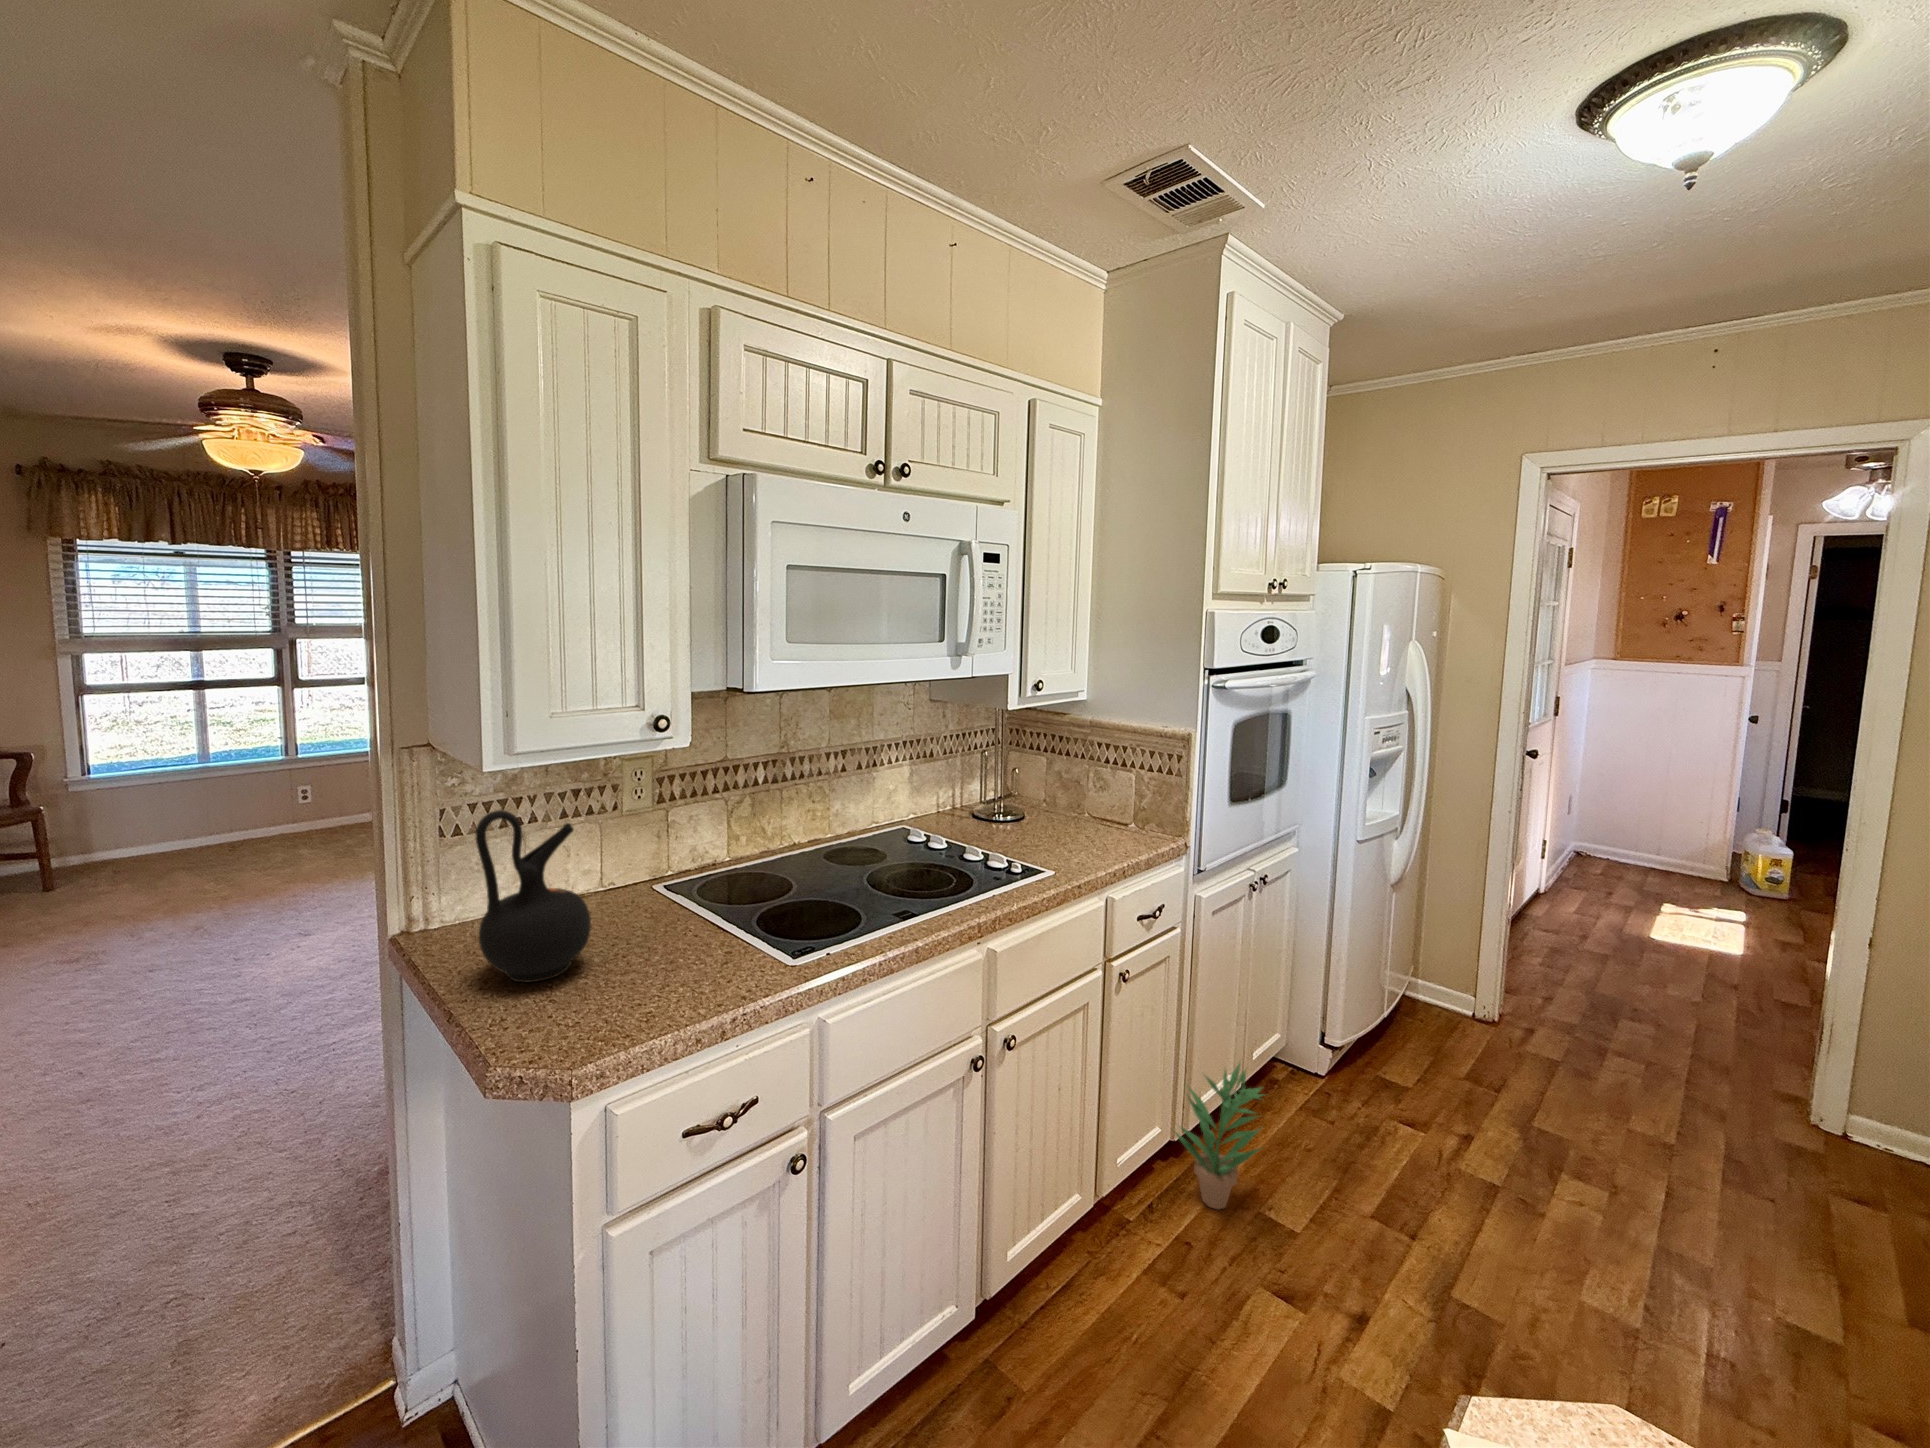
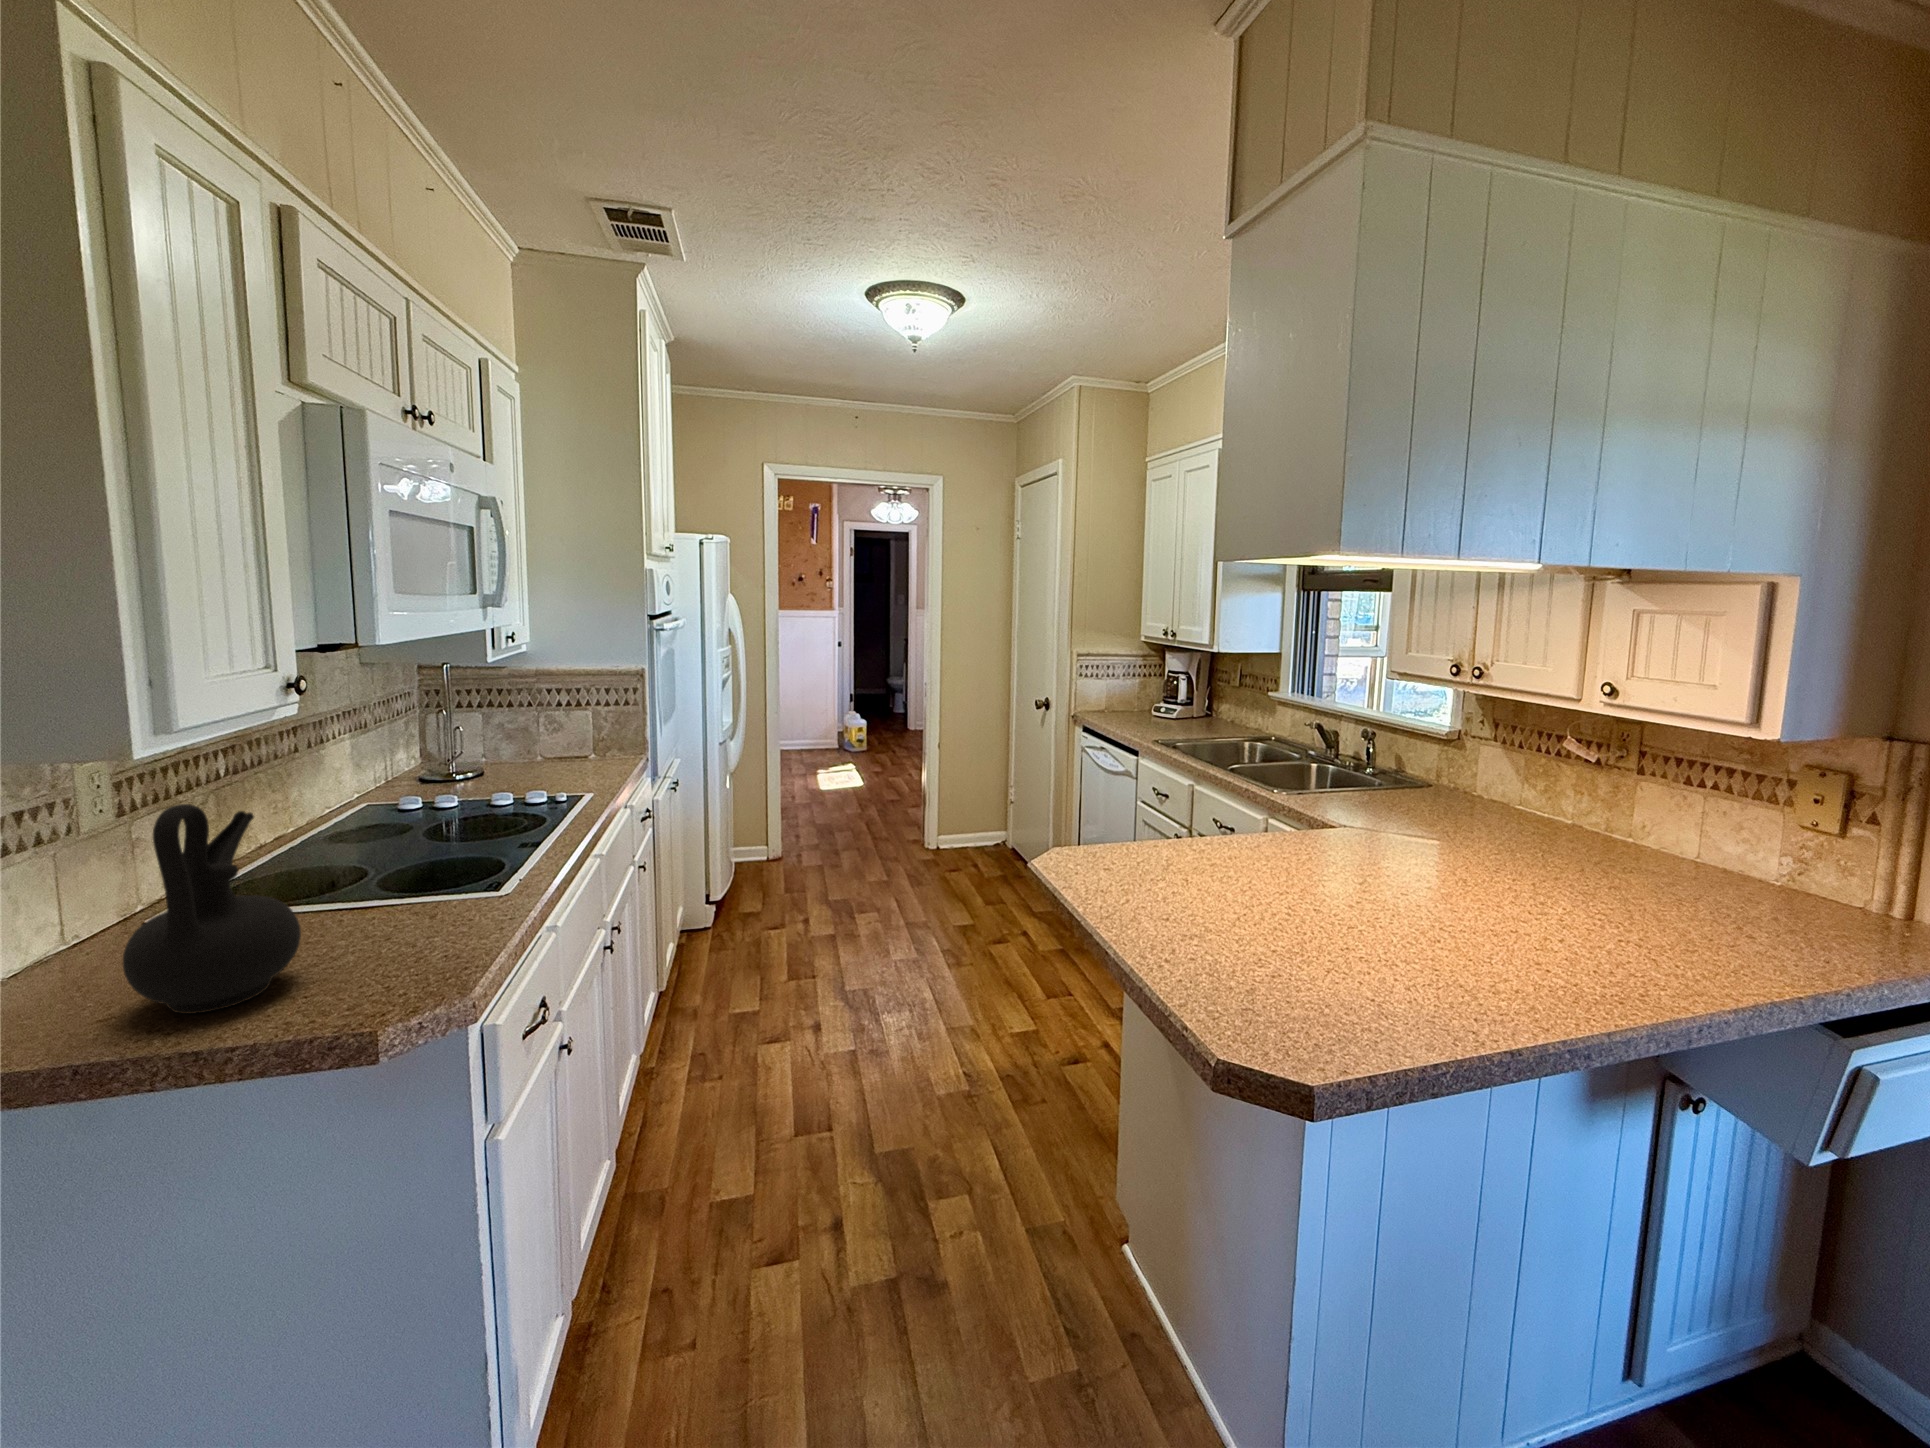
potted plant: present [1175,1063,1263,1209] -> none [665,910,734,1029]

